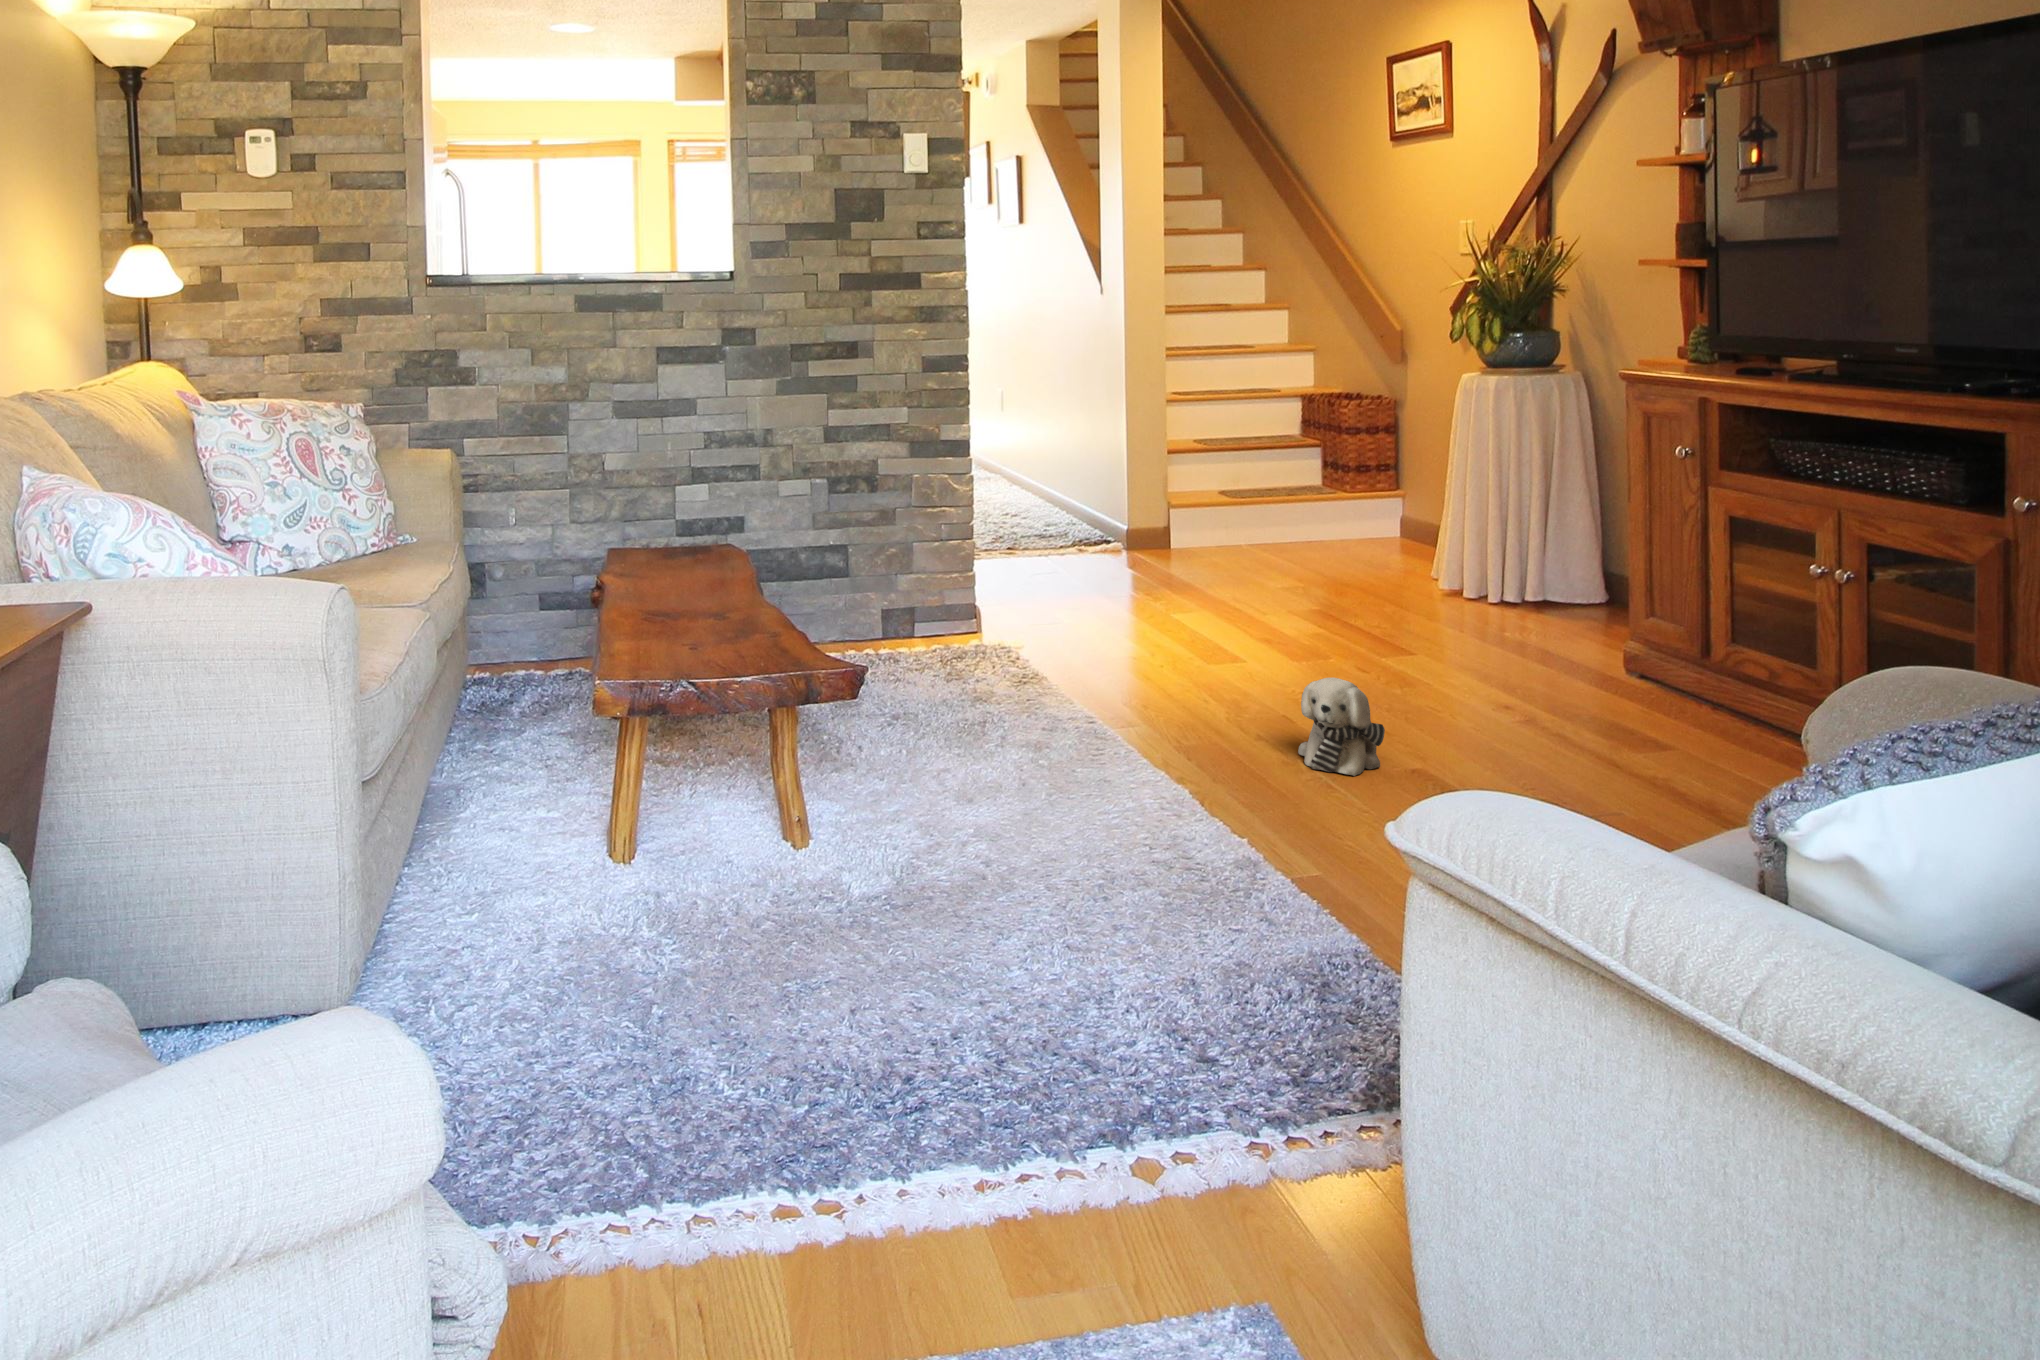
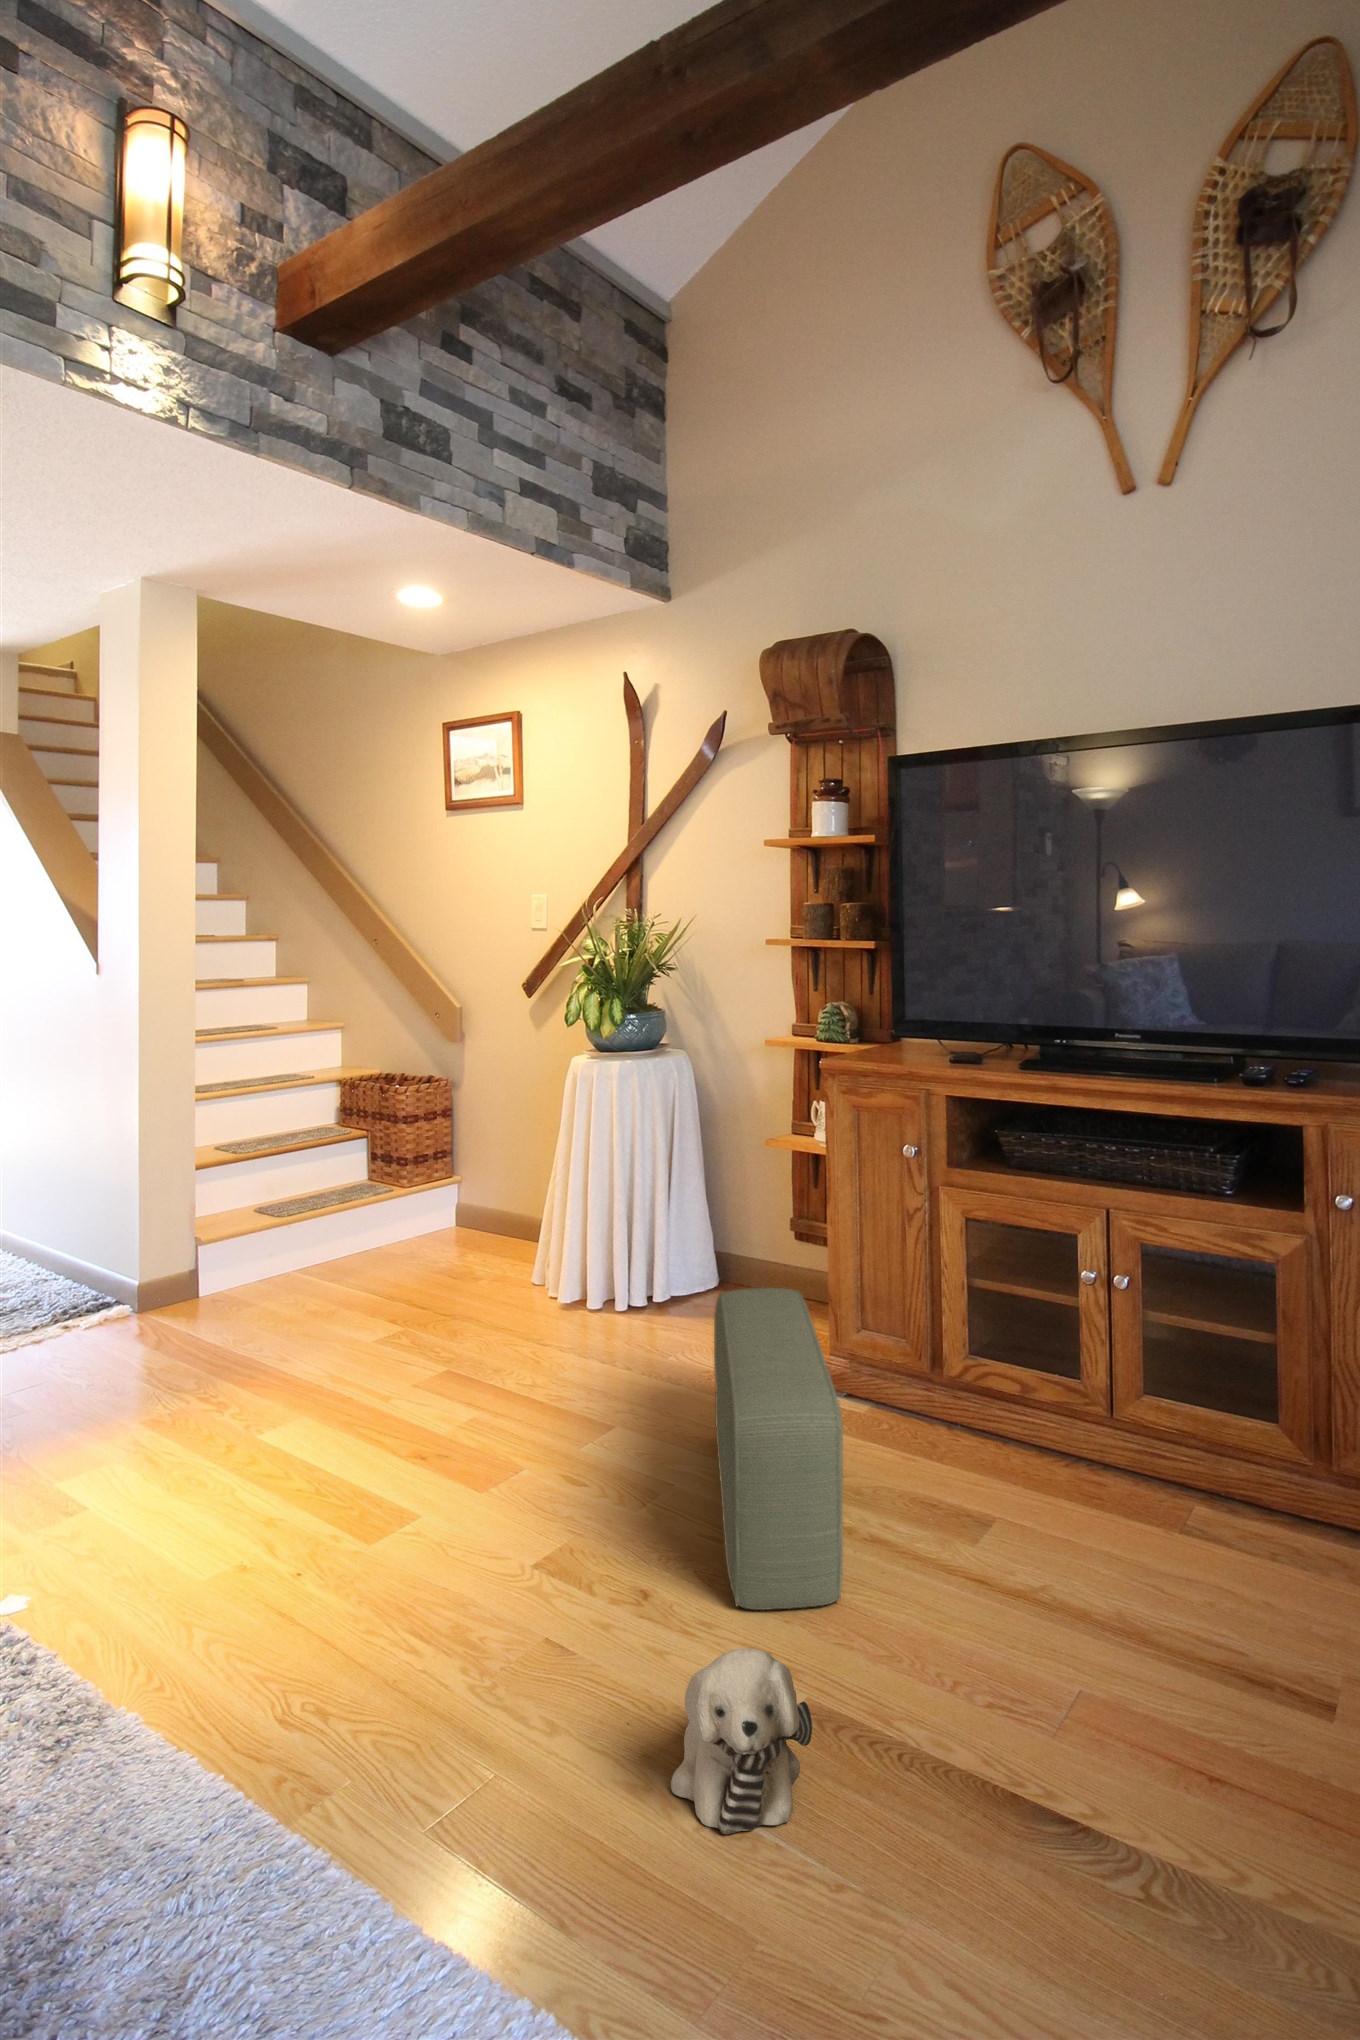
pouf: none [1409,545,1569,734] -> present [714,1288,843,1610]

